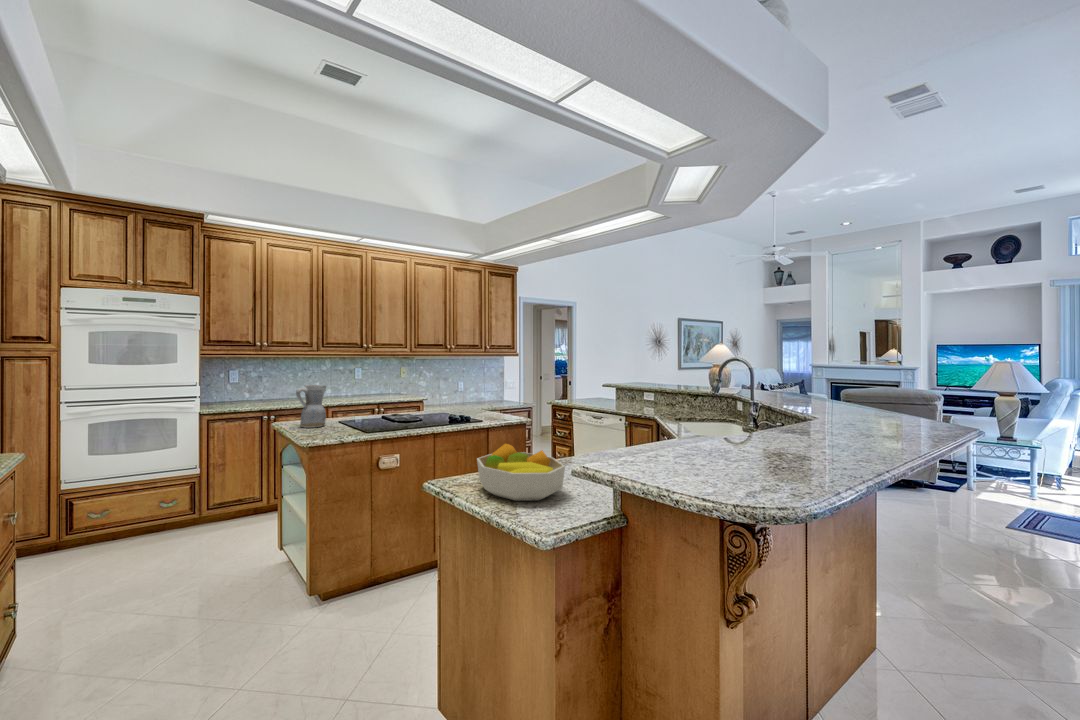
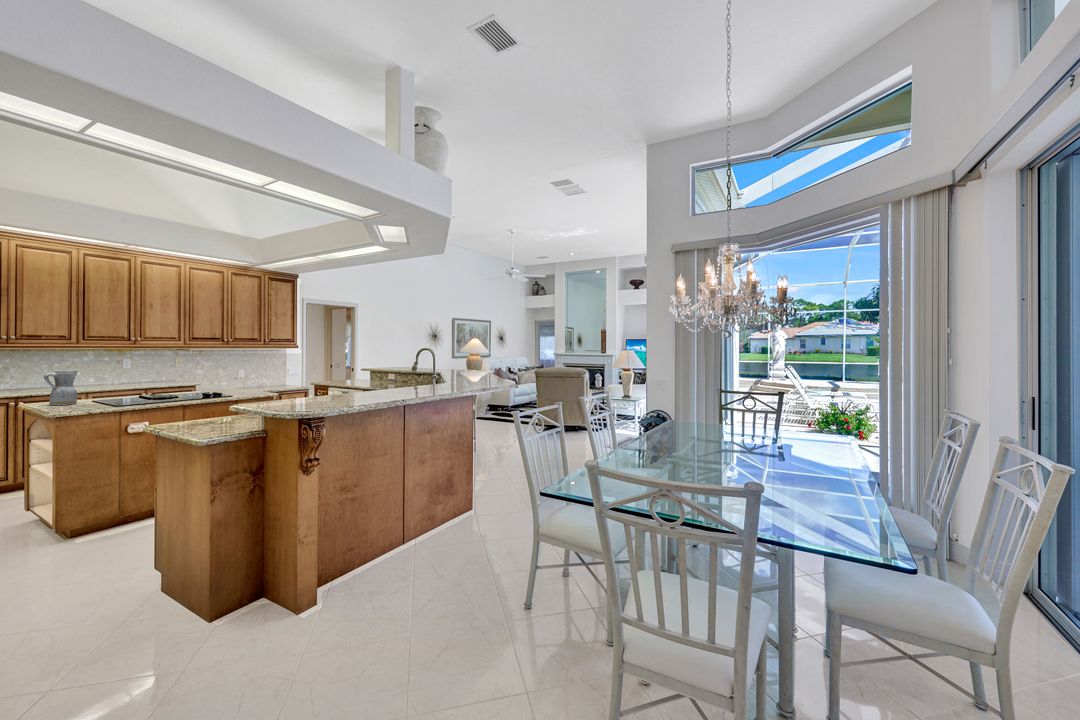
fruit bowl: present [477,444,565,501] -> none [178,399,236,429]

